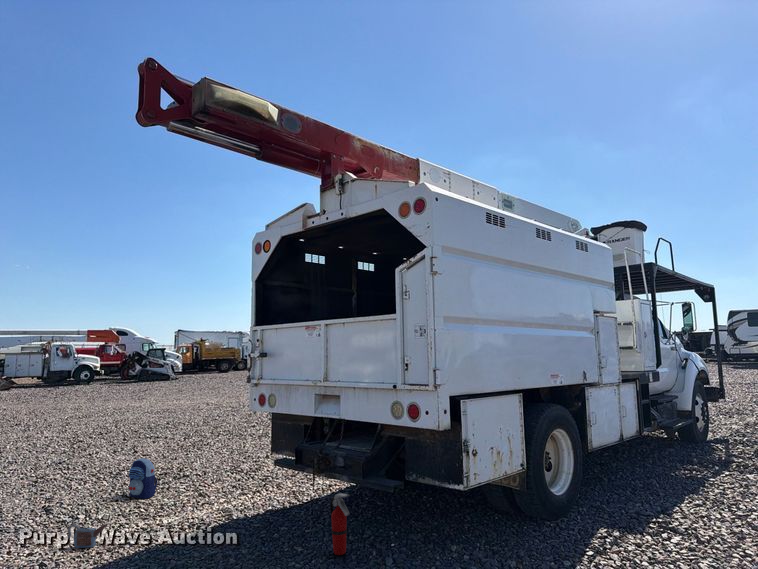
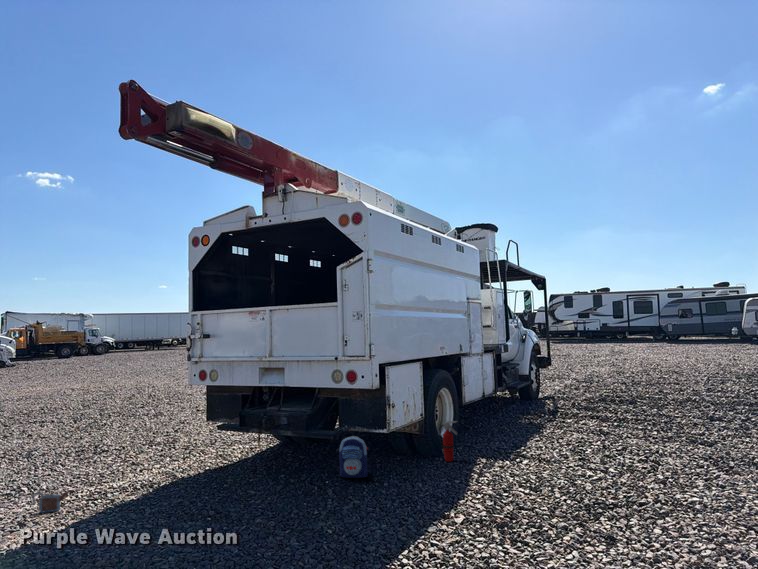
backpack: present [129,458,157,499] -> present [339,436,368,478]
fire extinguisher: present [330,493,350,555] -> present [439,421,457,462]

